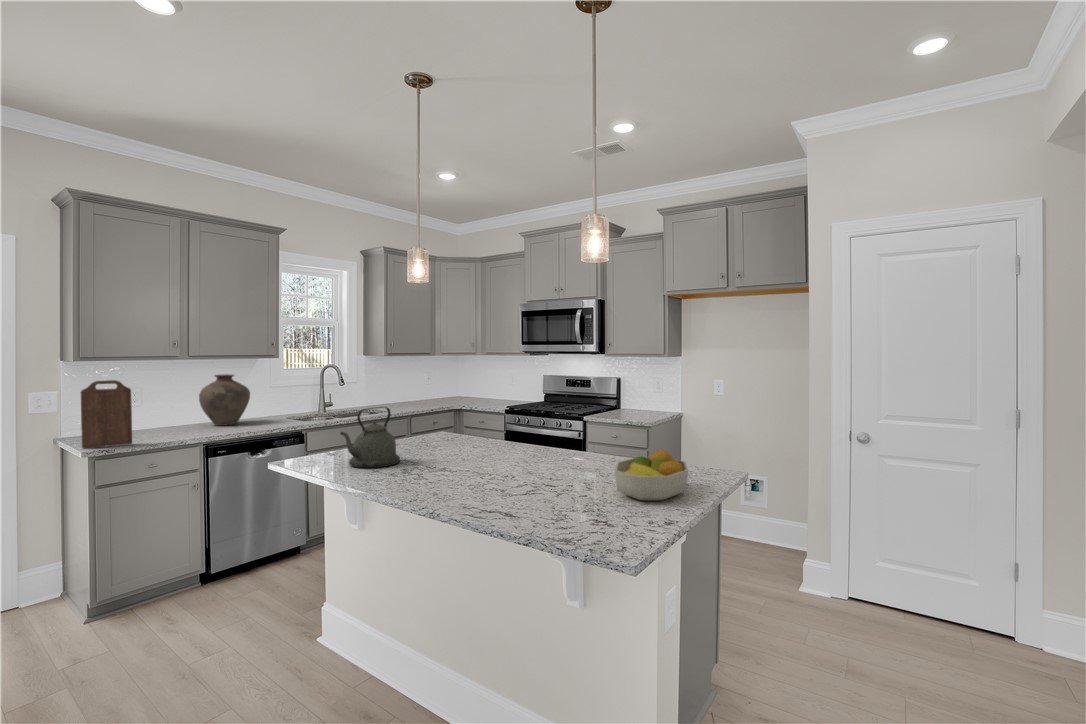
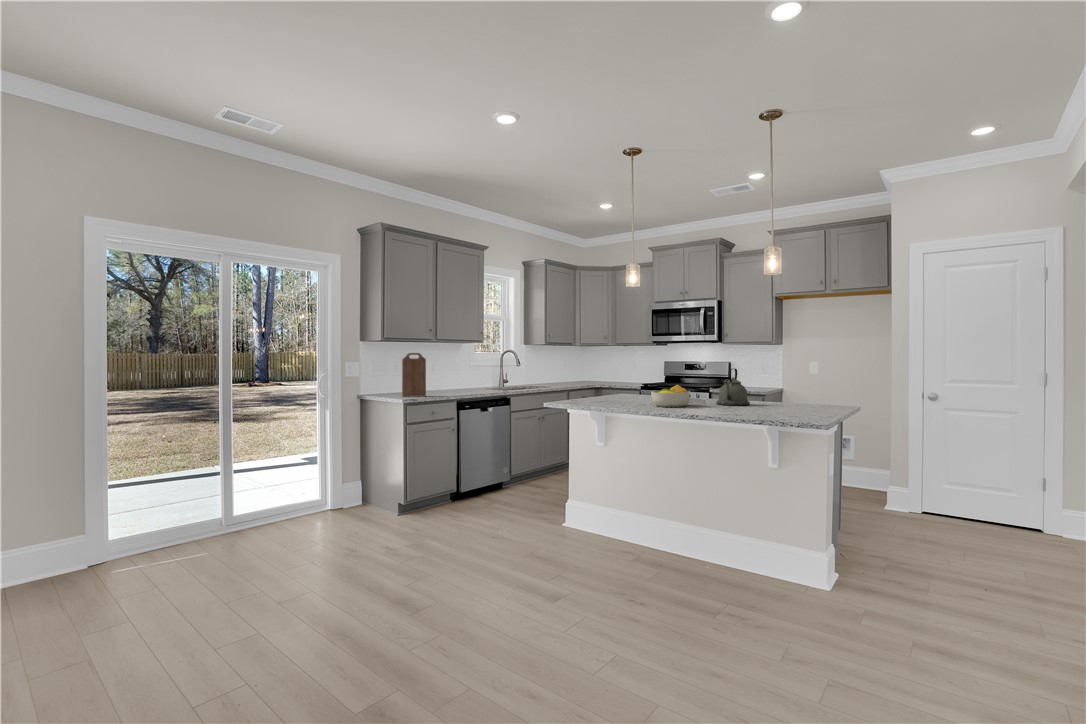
vase: present [199,374,250,426] -> none [434,354,466,391]
kettle: present [341,407,400,468] -> present [716,369,750,406]
fruit bowl: present [615,449,689,501] -> present [651,385,690,407]

